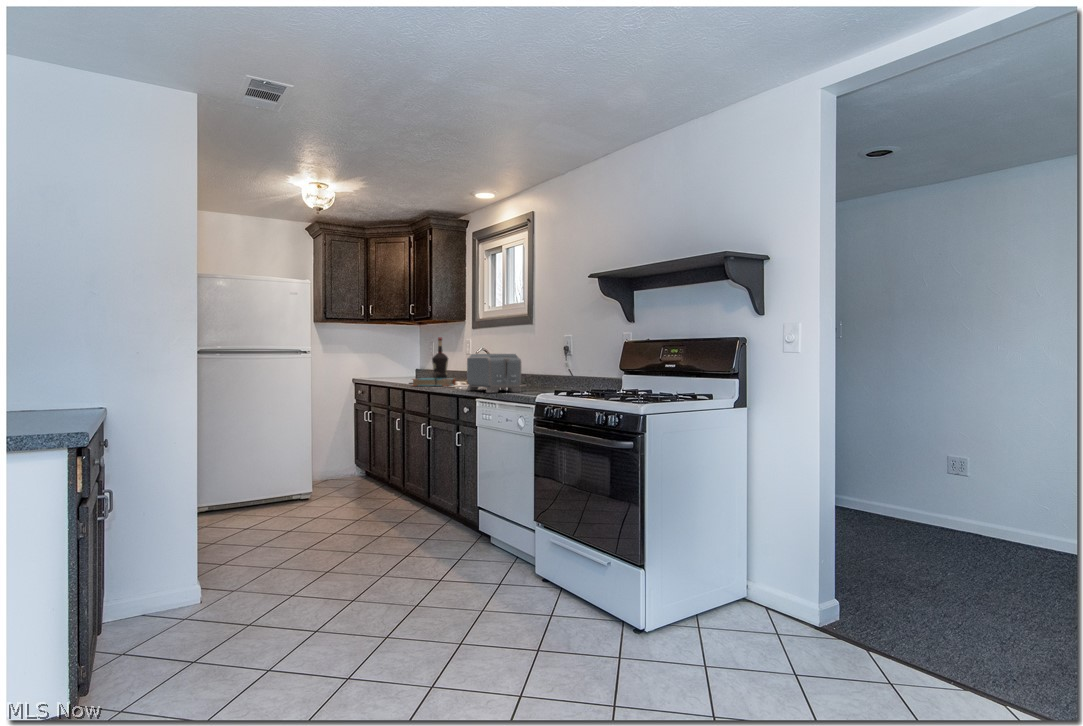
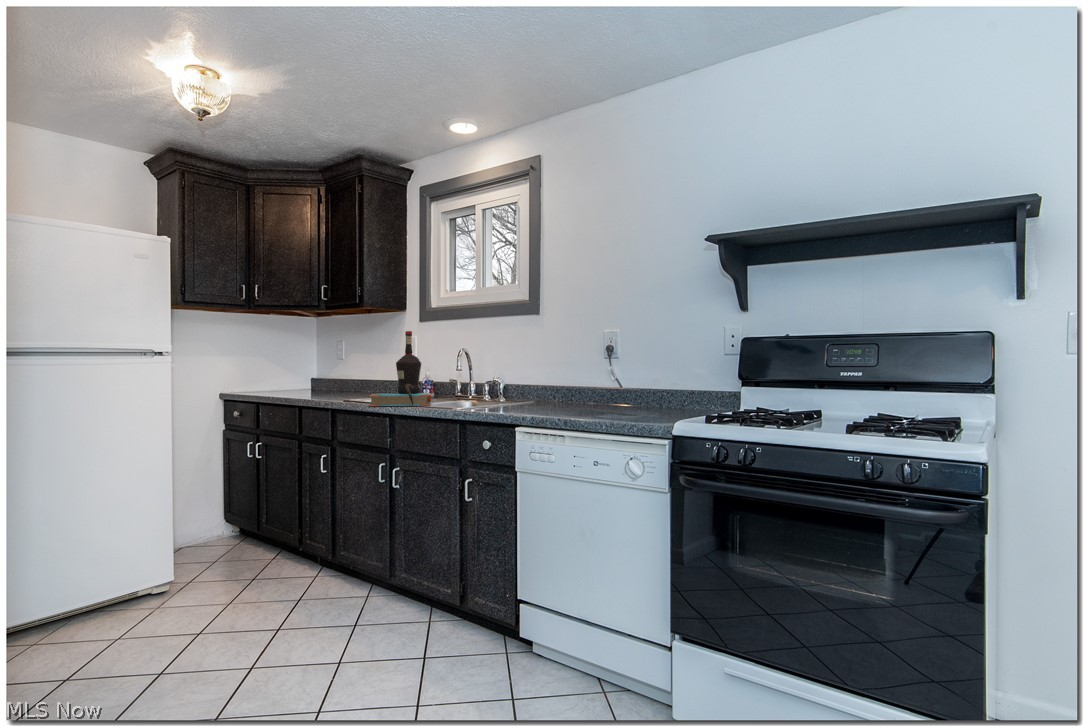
toaster: present [467,354,521,393] -> none [498,354,602,418]

